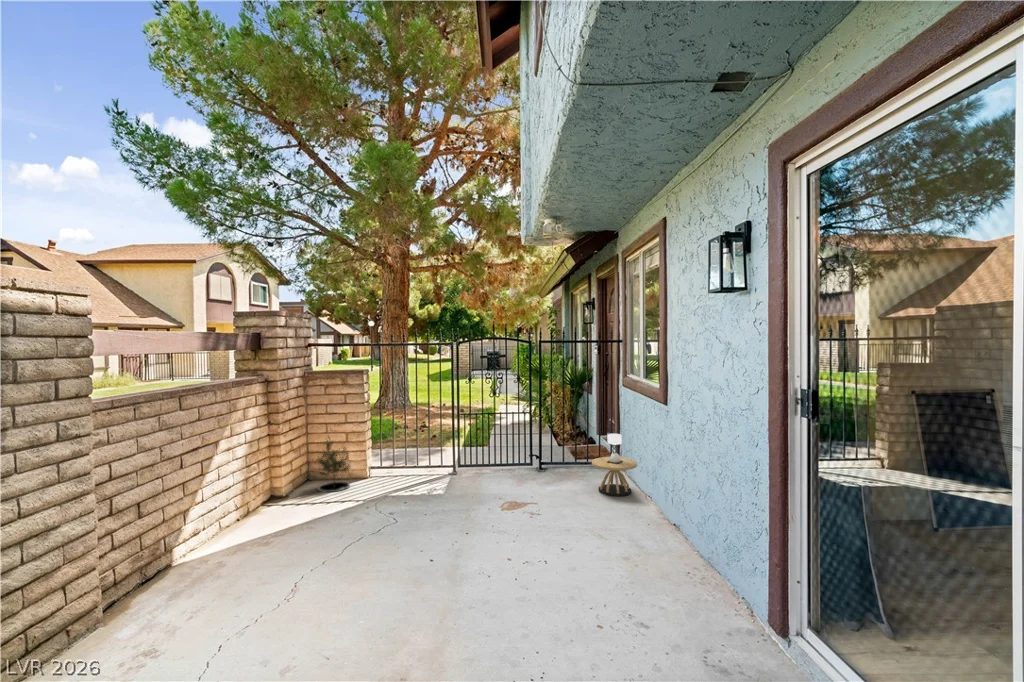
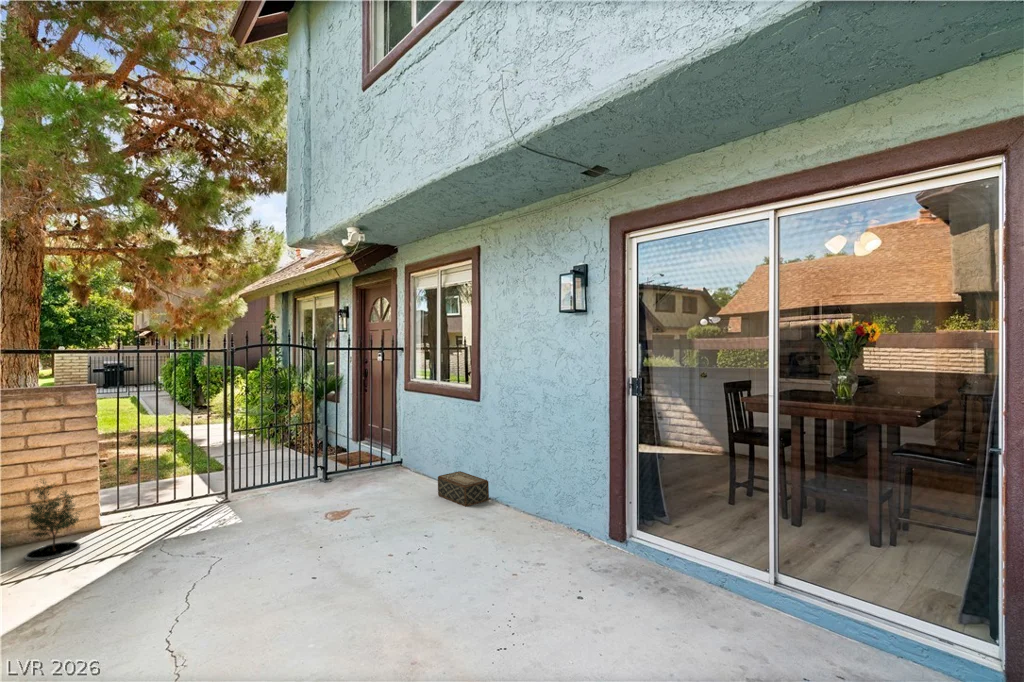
side table: present [592,434,637,497] -> none [396,430,439,490]
woven basket: none [621,486,668,527] -> present [438,471,489,506]

